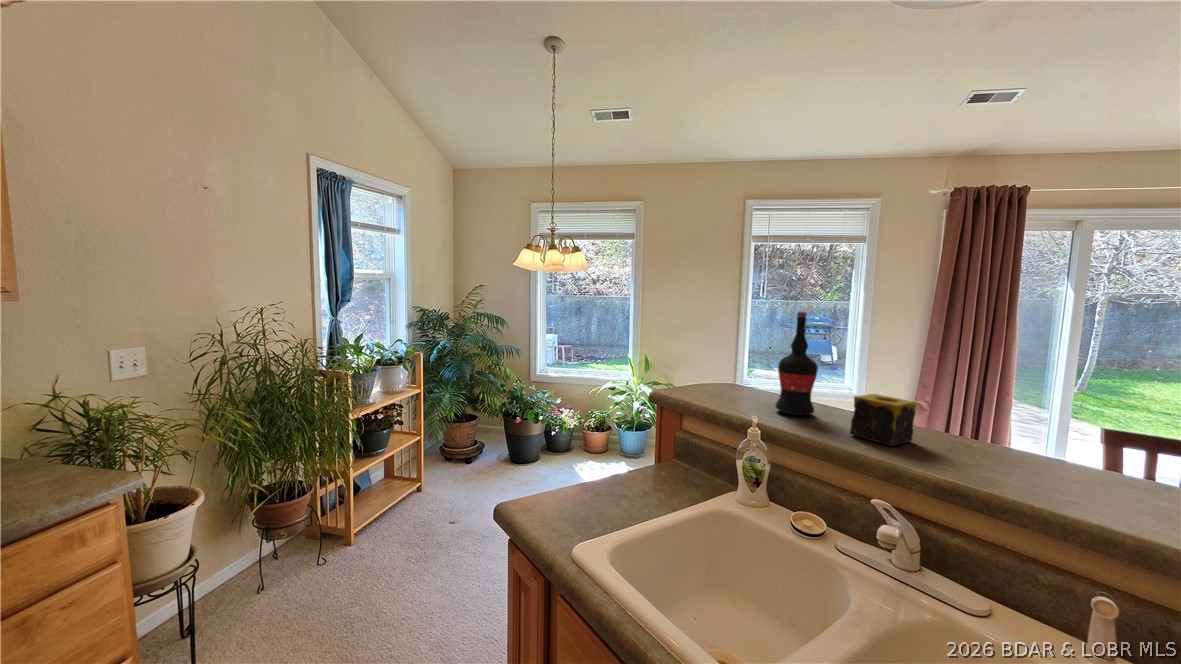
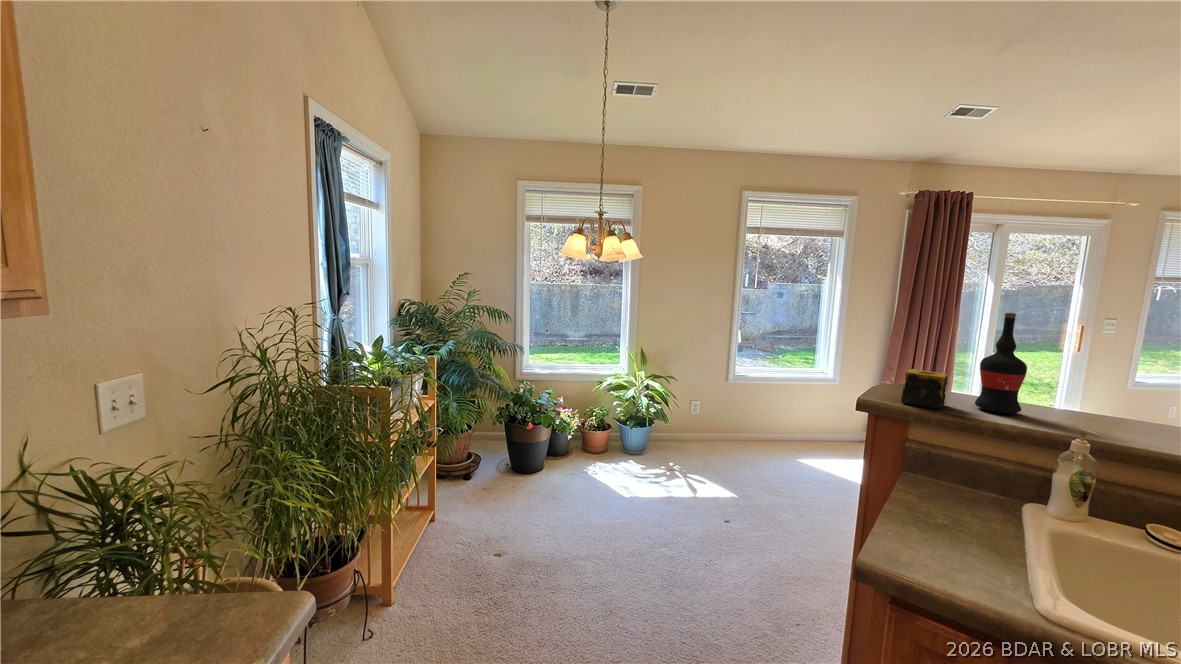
candle: present [850,394,916,446] -> present [901,369,948,409]

